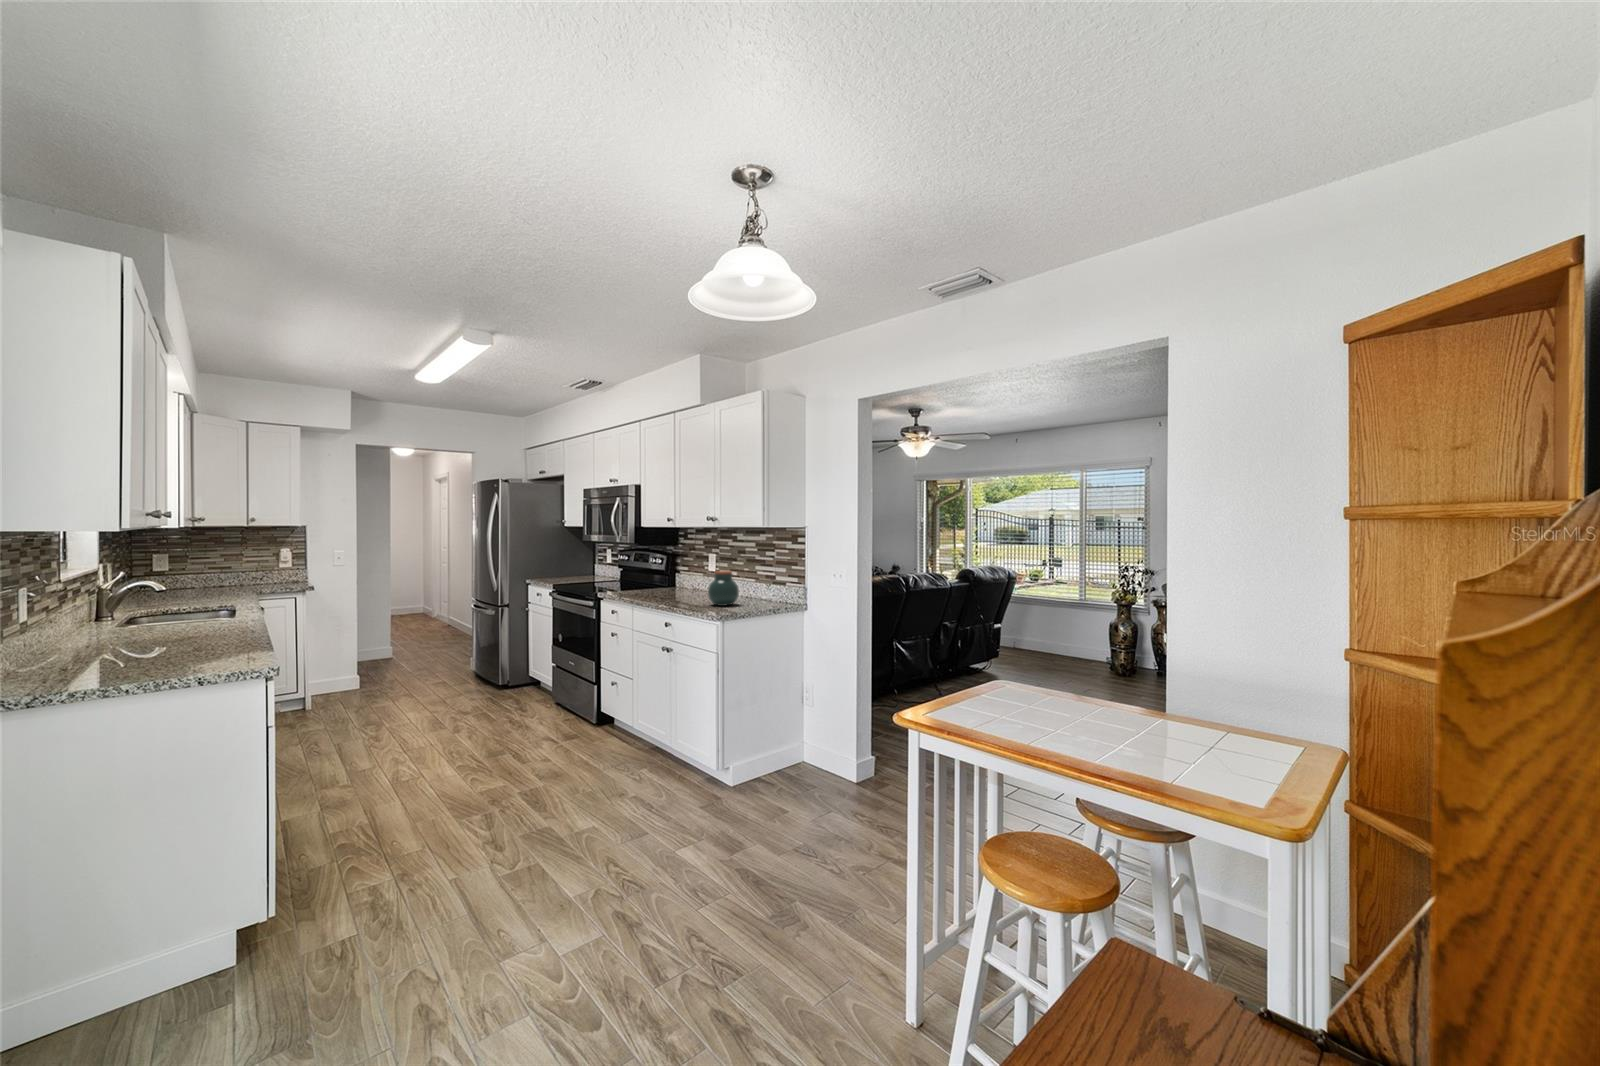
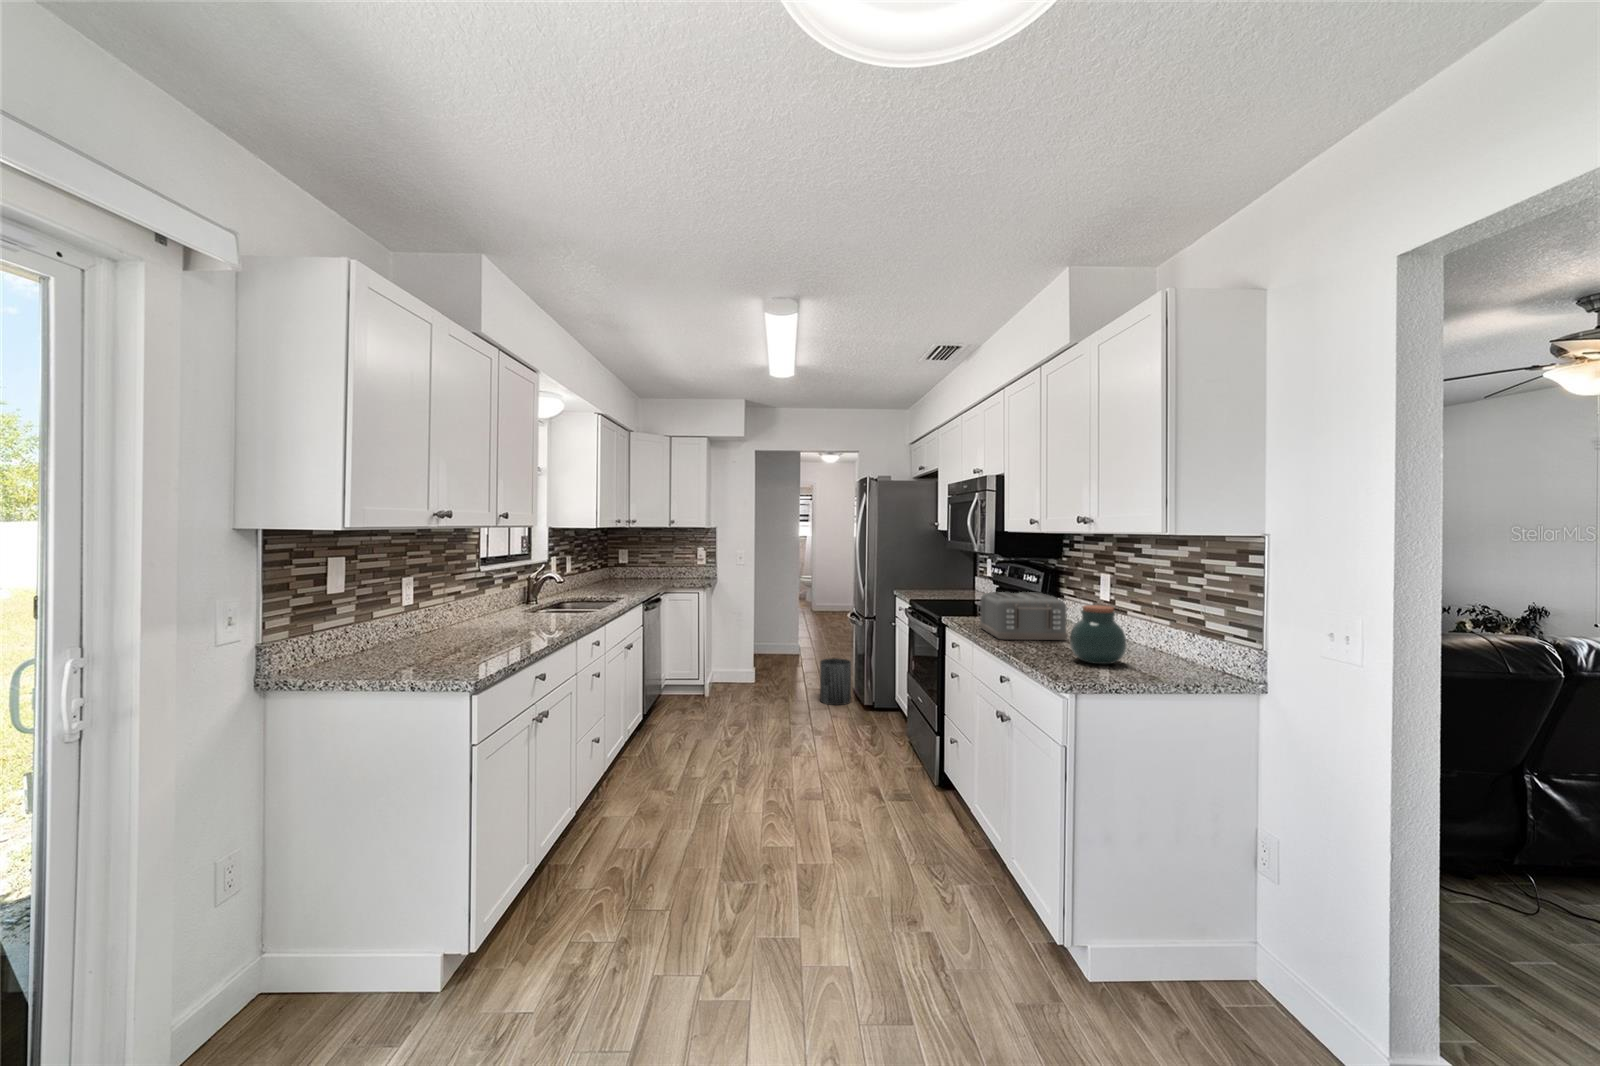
toaster: none [634,569,697,601] -> present [979,592,1068,640]
trash can: none [451,649,484,692] -> present [820,658,851,705]

